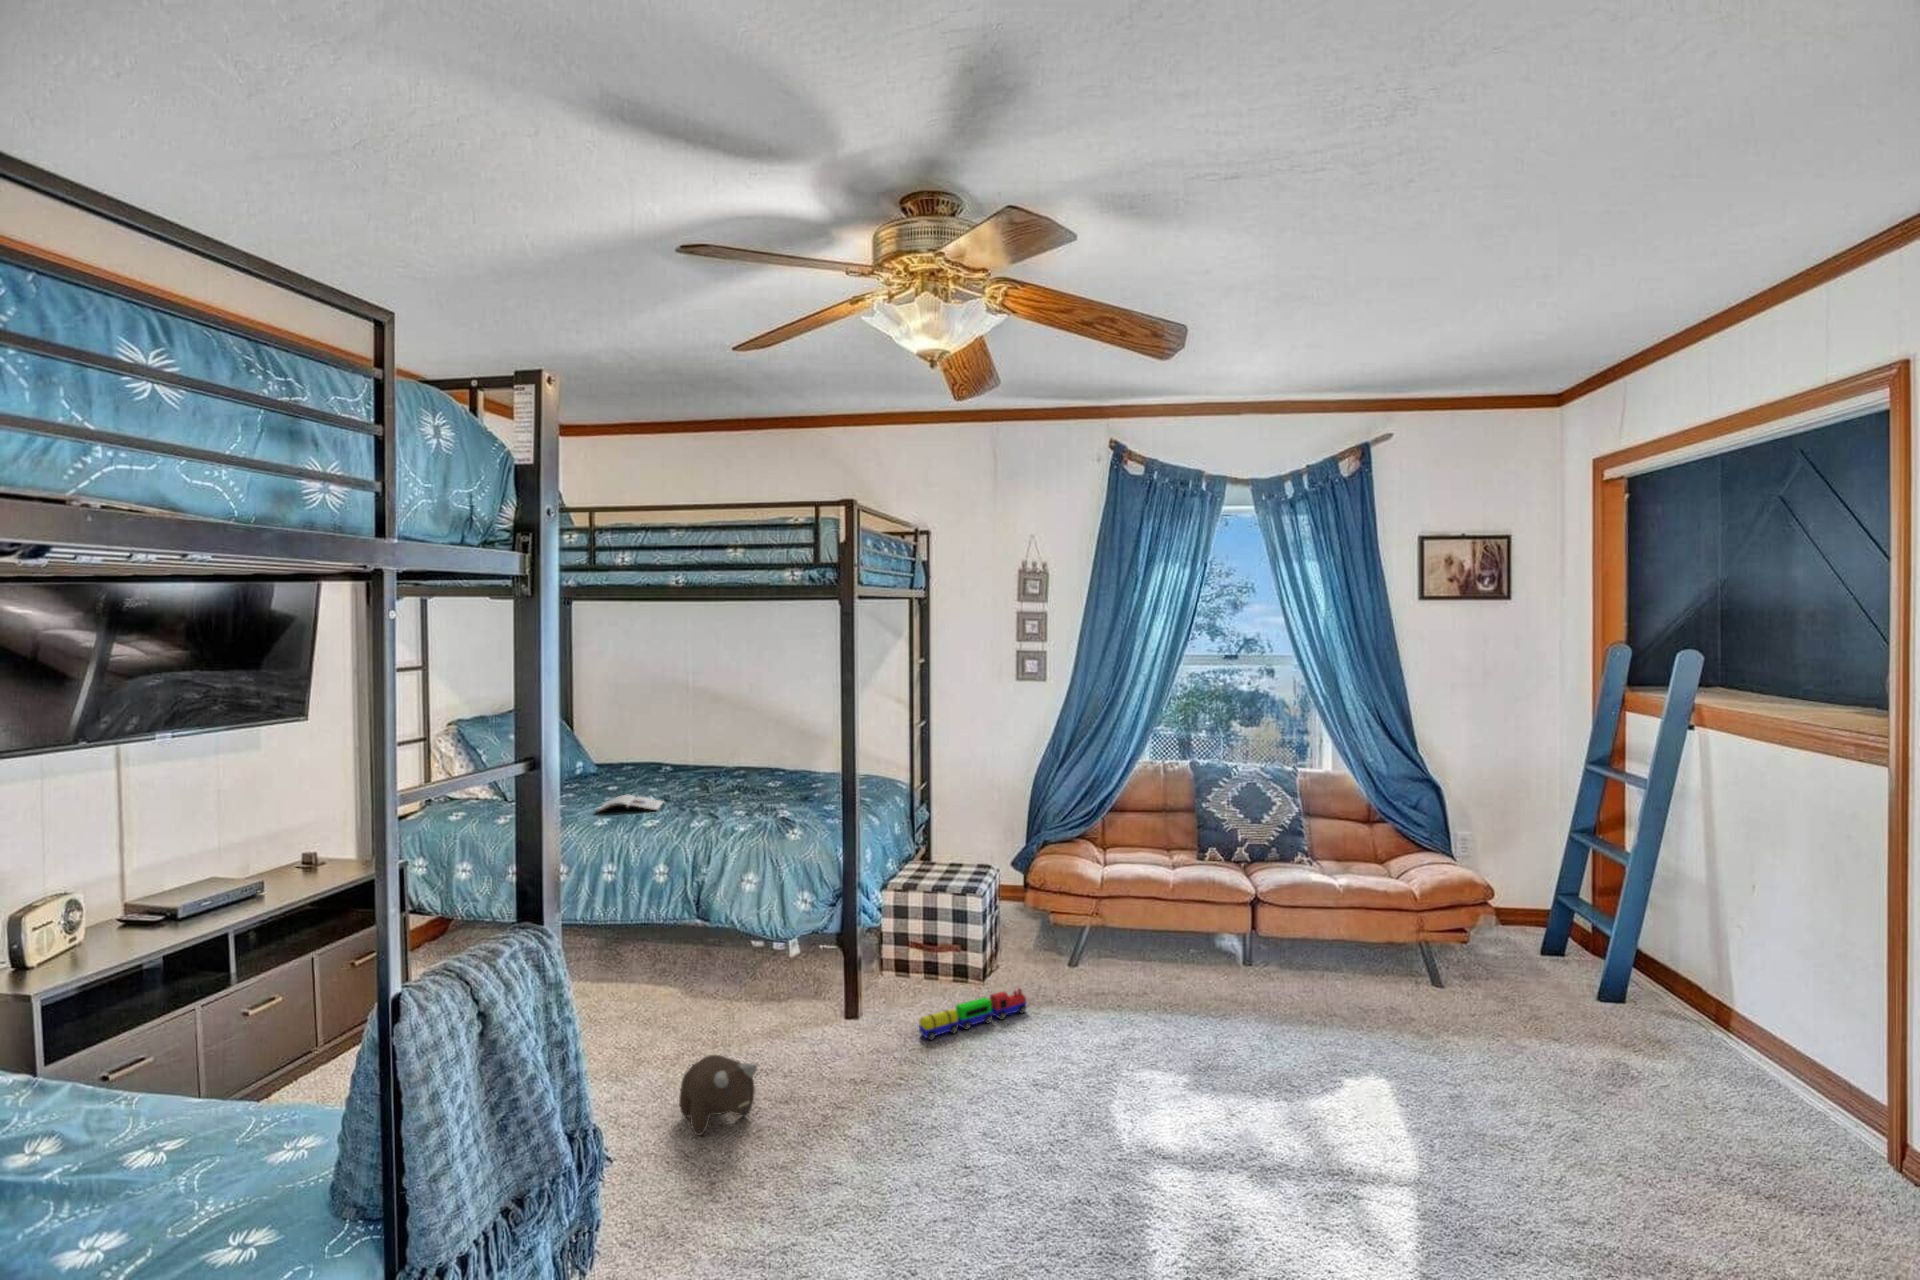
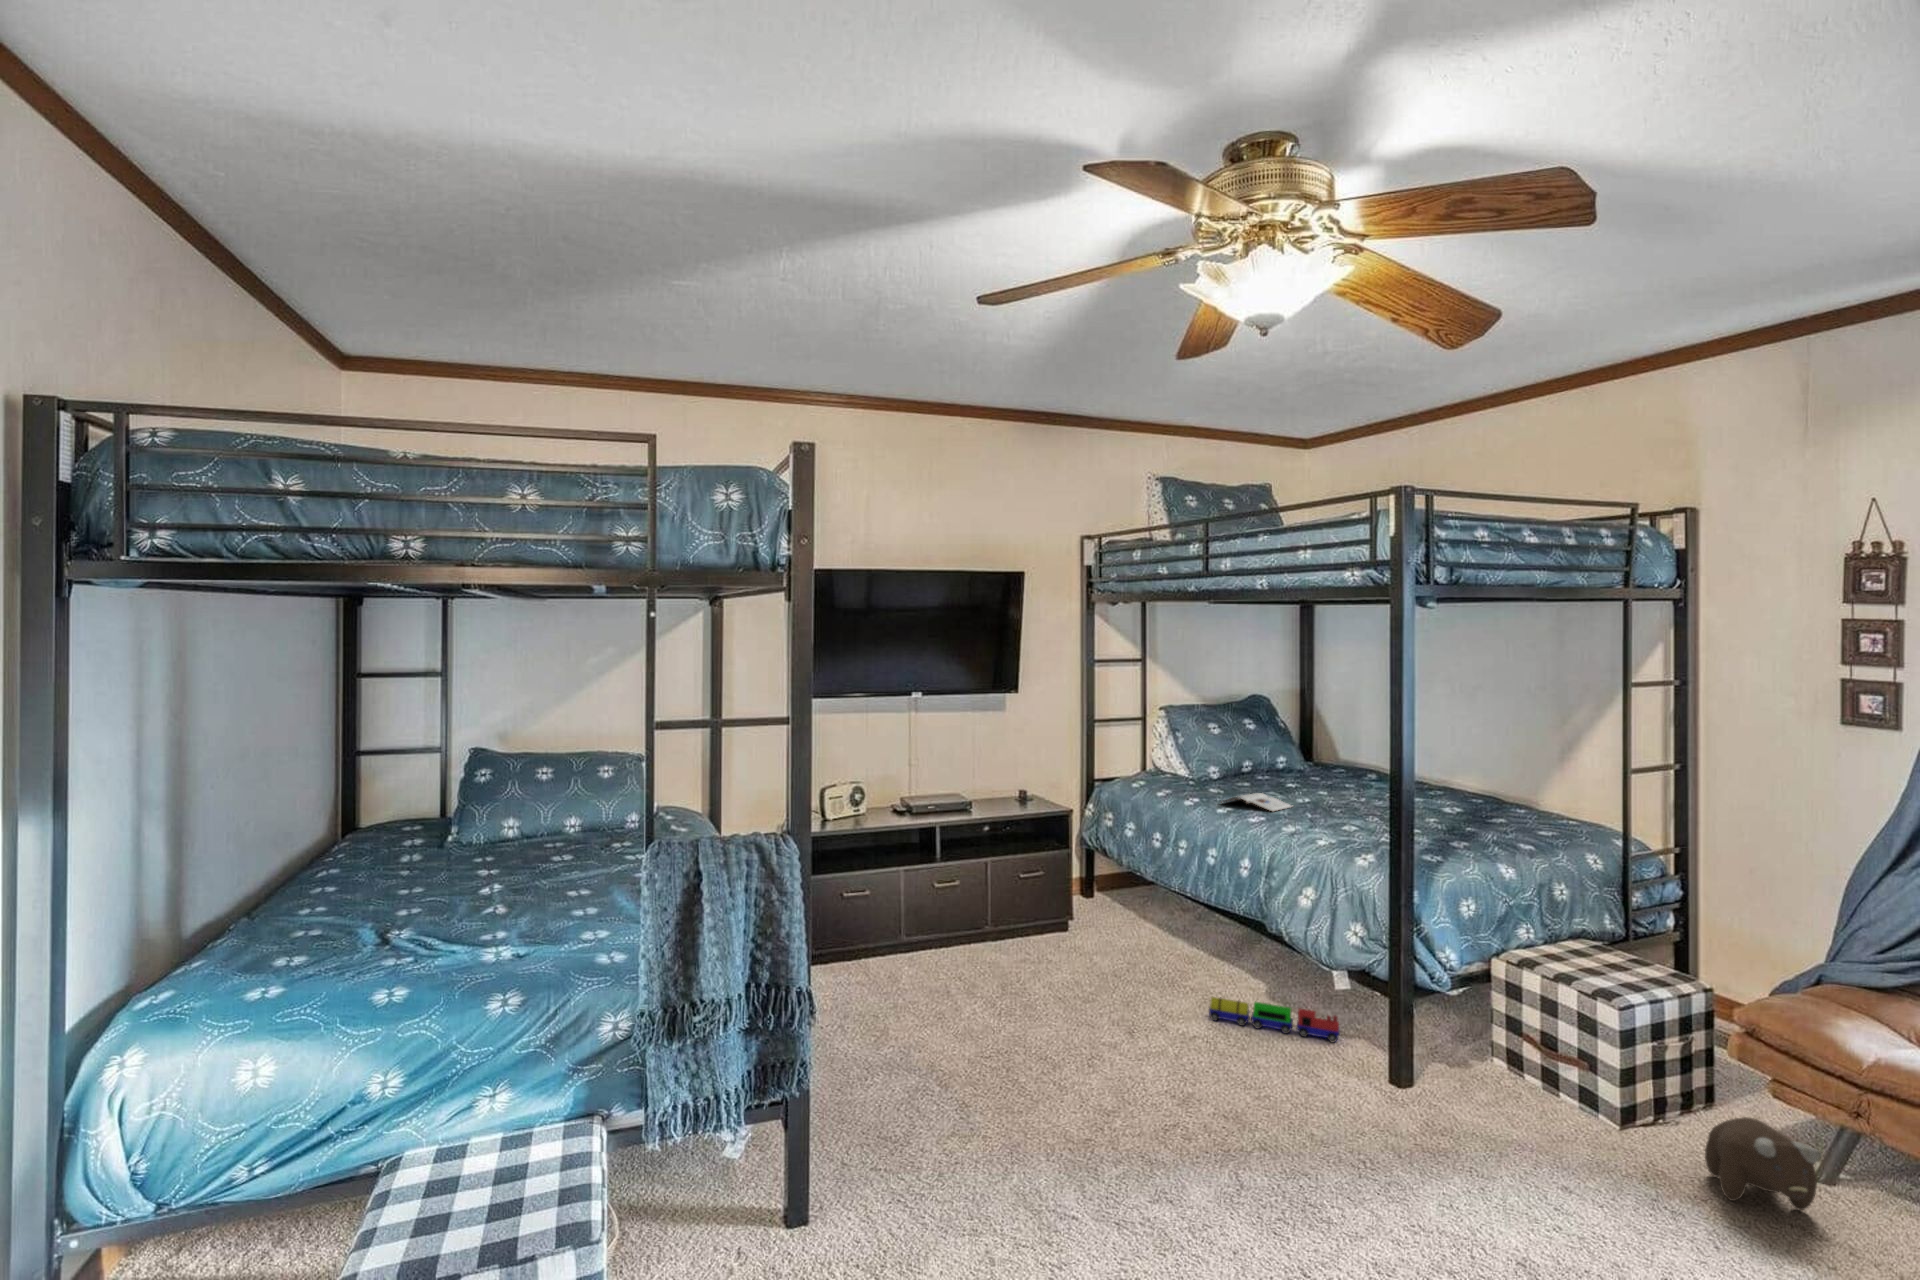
toy train: present [919,988,1026,1040] -> present [1209,997,1340,1042]
plush toy: present [679,1055,757,1135] -> present [1705,1117,1822,1210]

